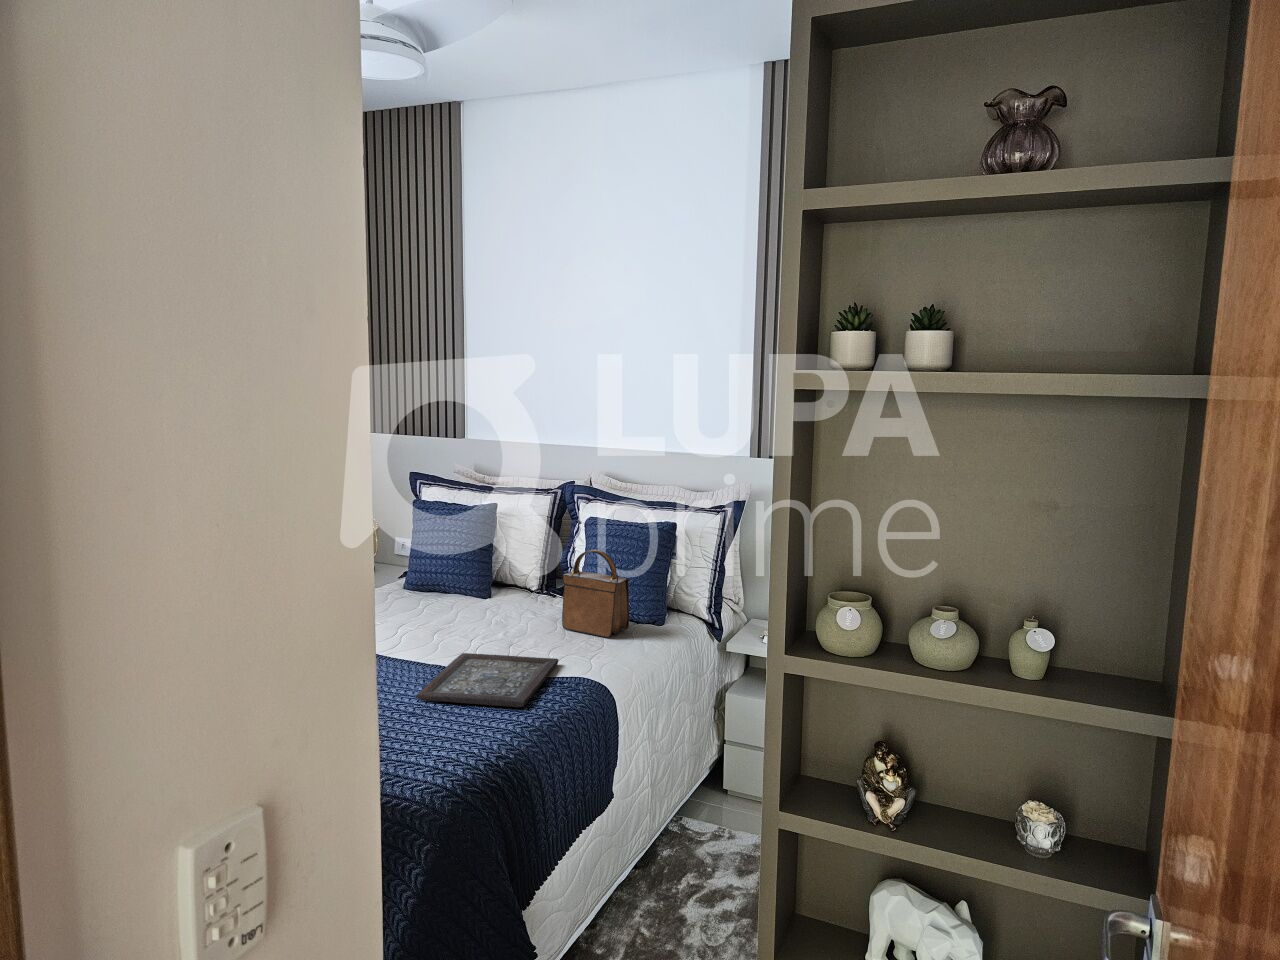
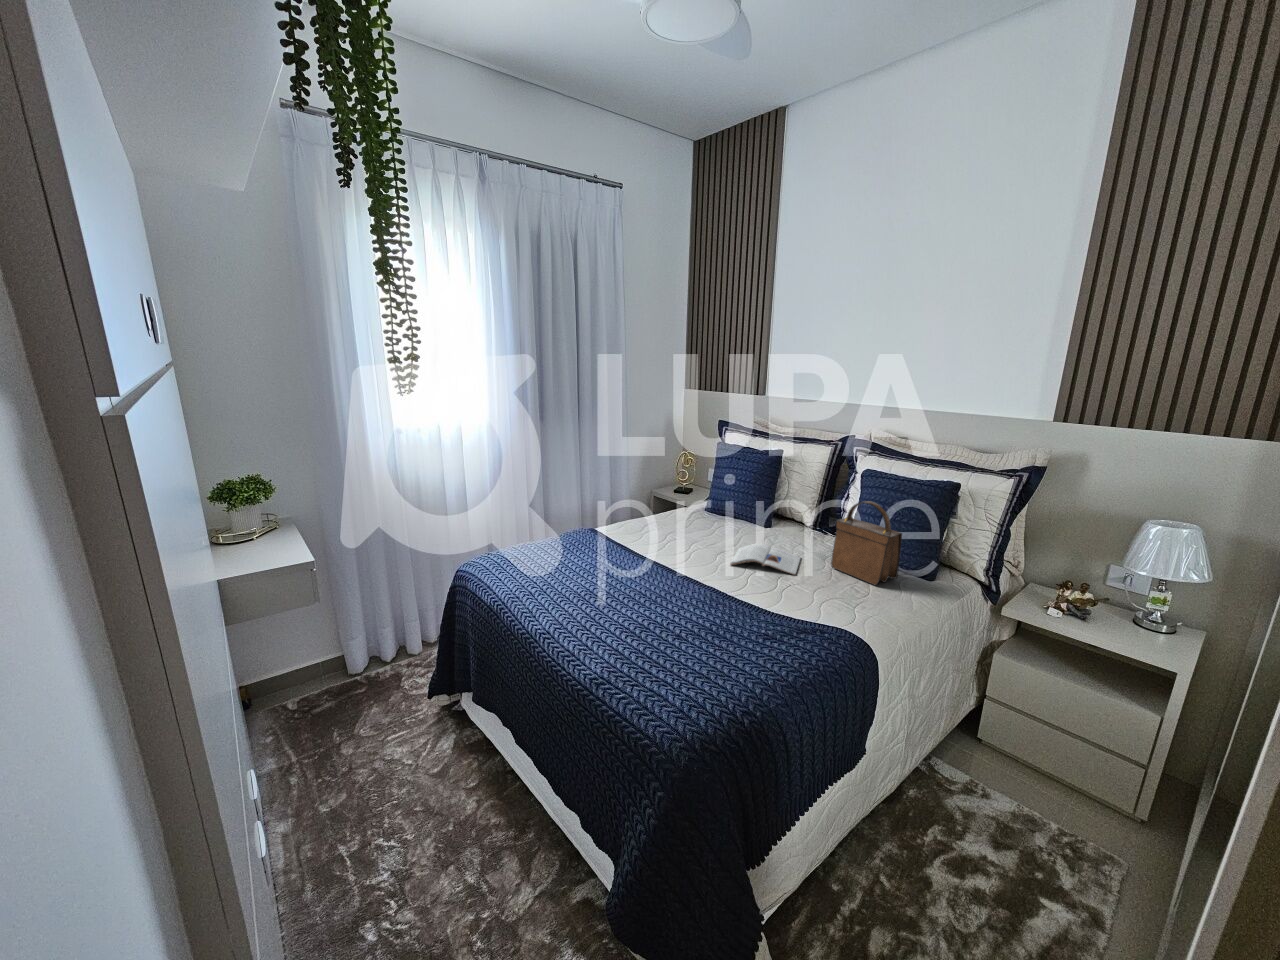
magazine: none [450,614,529,642] -> present [730,543,801,575]
tray: present [416,653,558,707] -> none [688,580,823,654]

